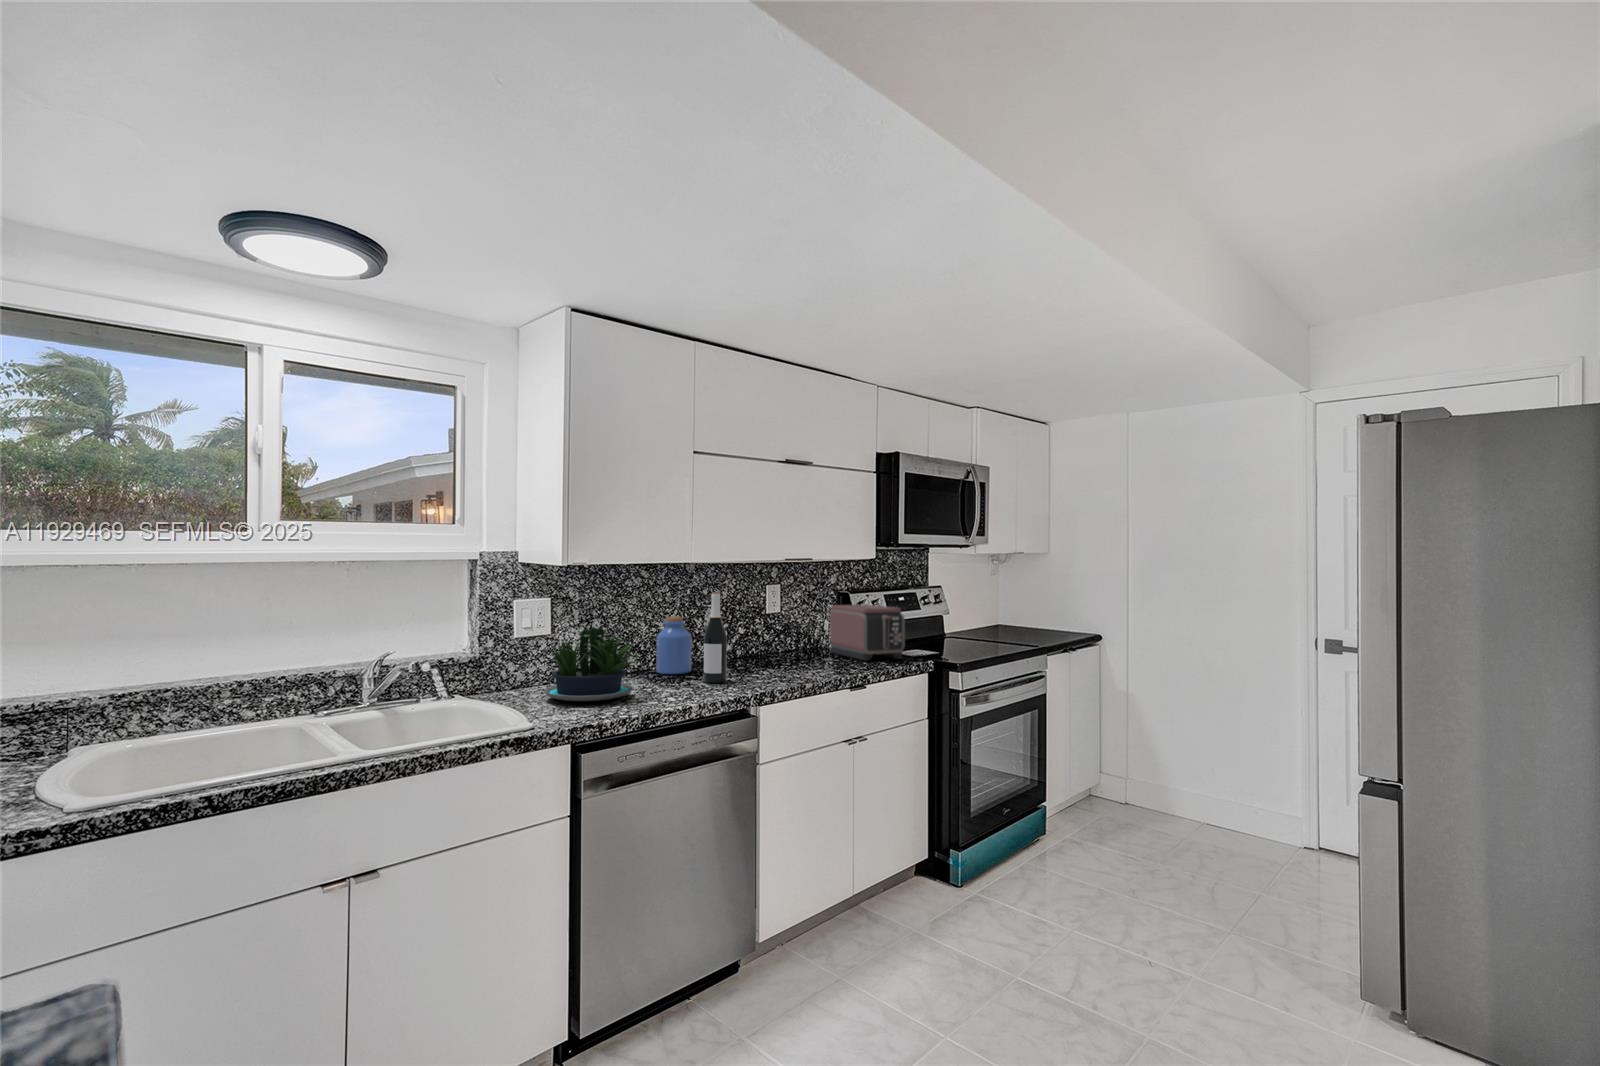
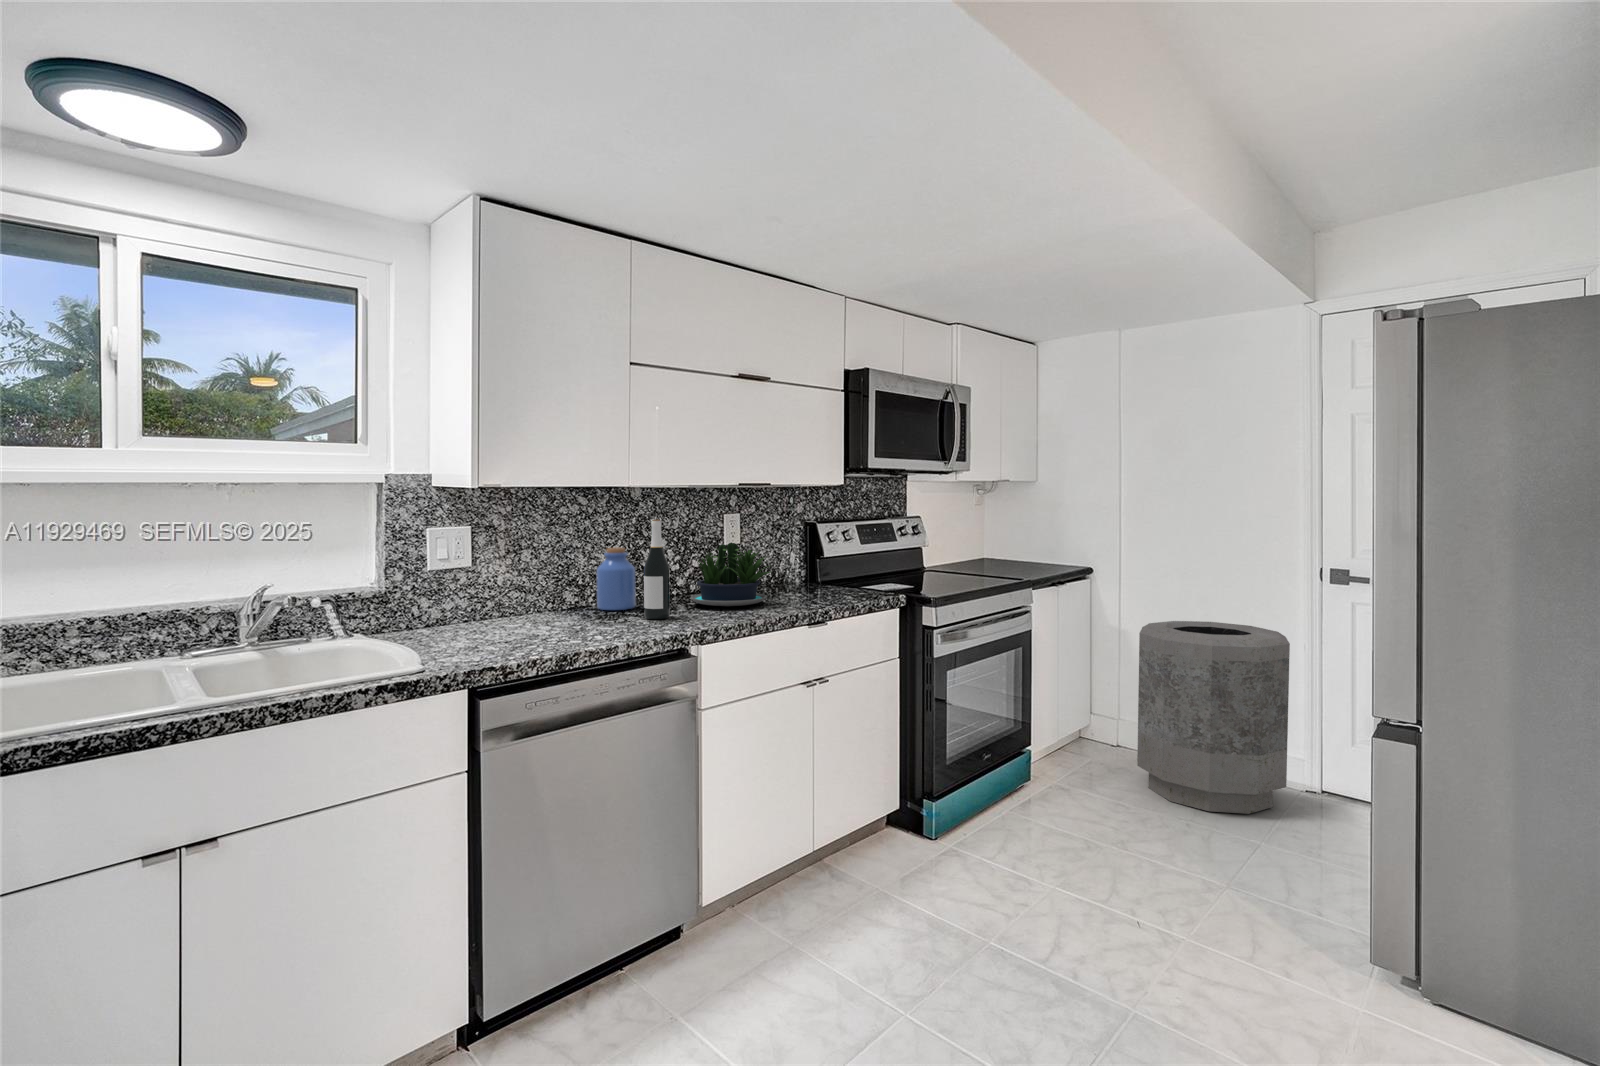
toaster: present [830,604,905,661] -> none [795,536,874,595]
potted plant: present [544,627,638,701] -> present [691,542,770,606]
trash can: none [1149,686,1292,870] -> present [1137,621,1290,814]

